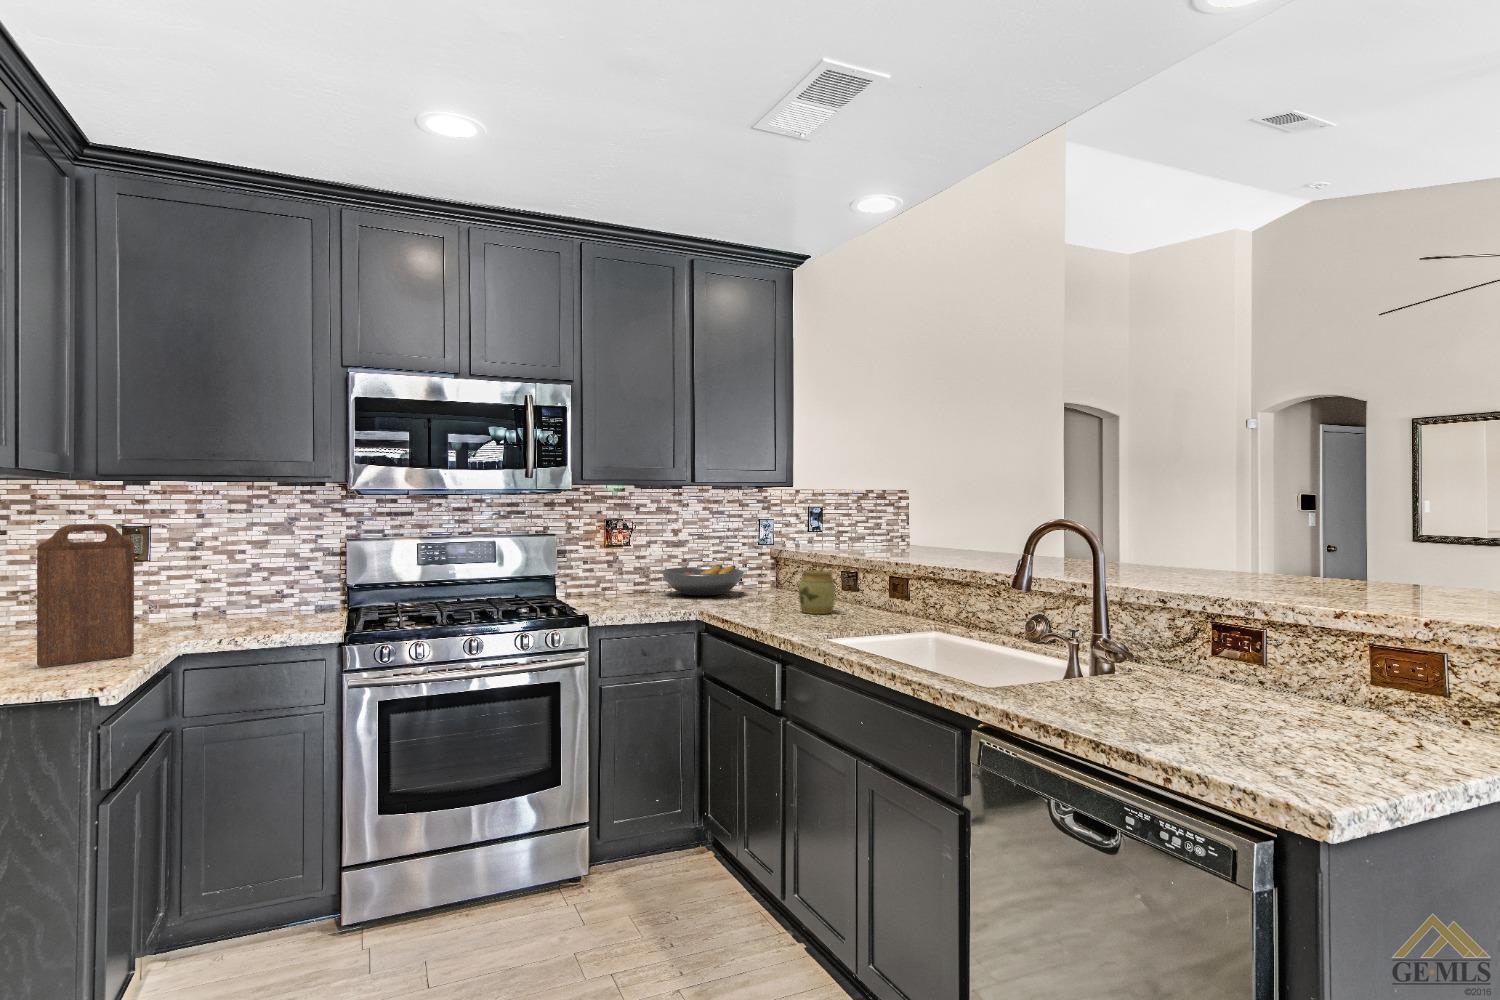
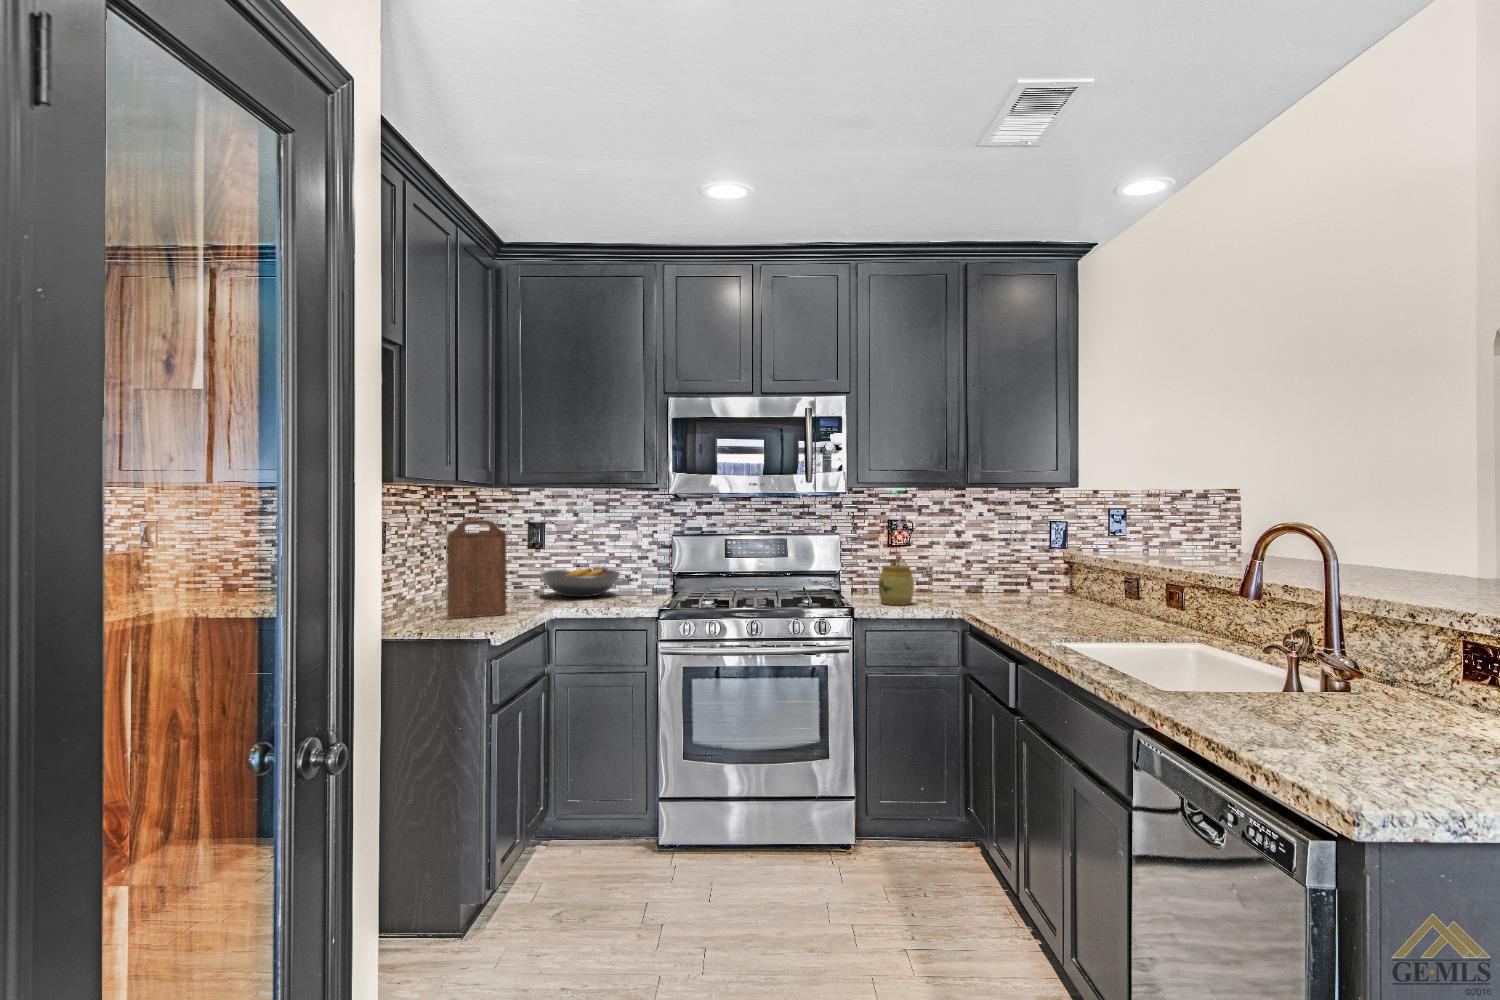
jar: present [799,563,836,614] -> present [879,559,914,605]
fruit bowl: present [661,565,744,596] -> present [542,568,620,597]

